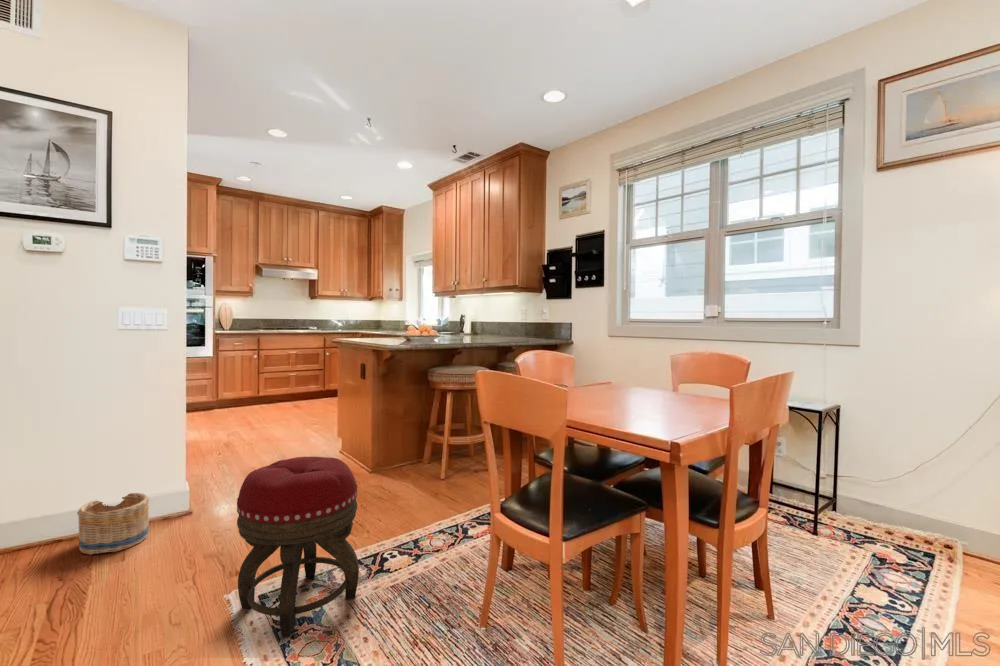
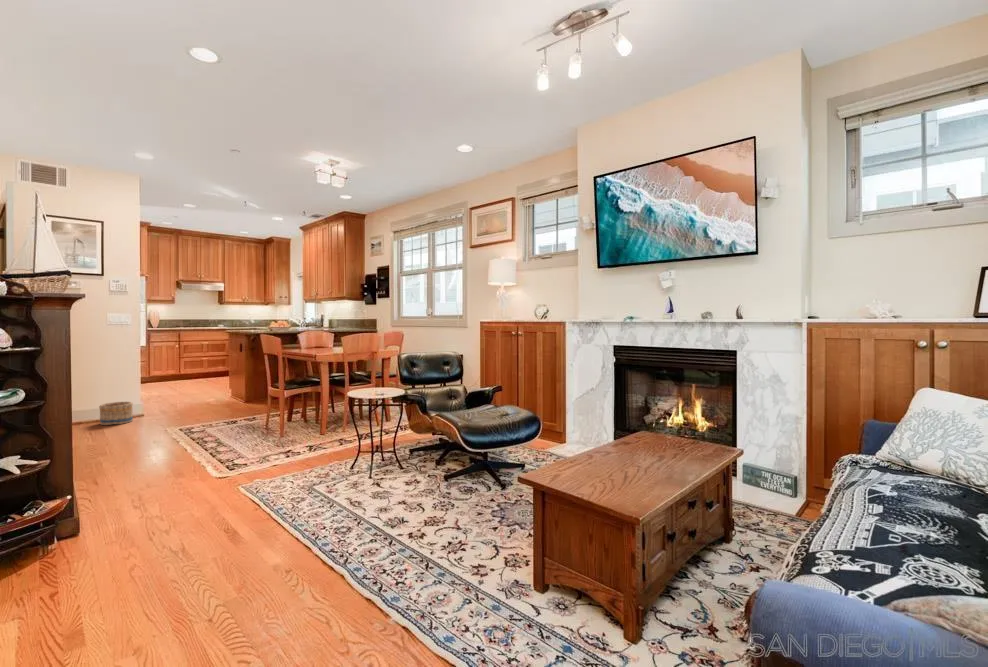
footstool: present [237,456,359,637] -> none [183,373,236,434]

